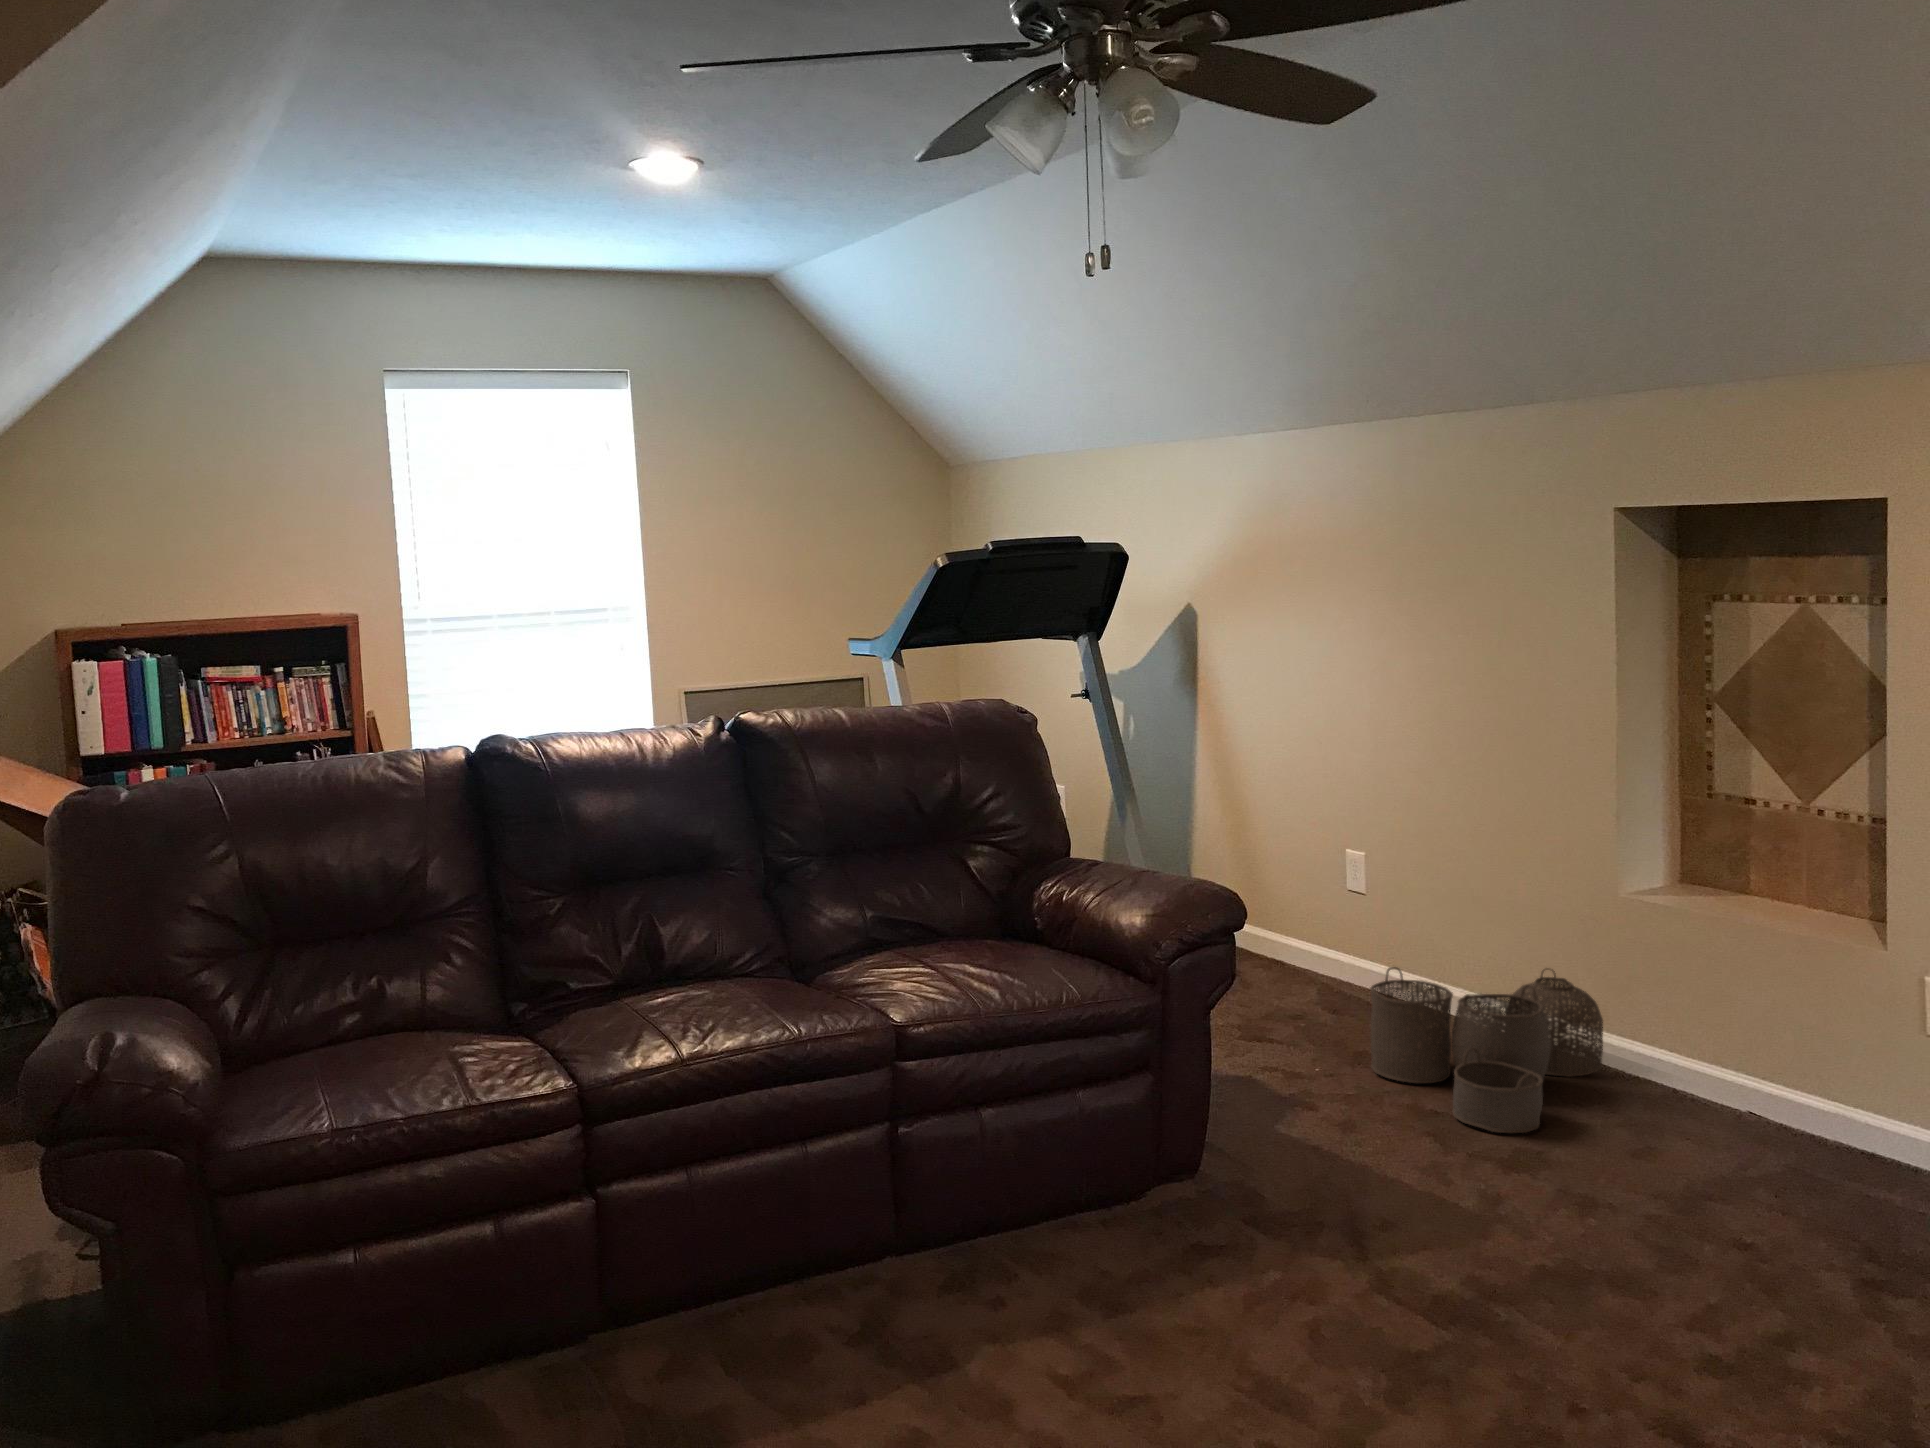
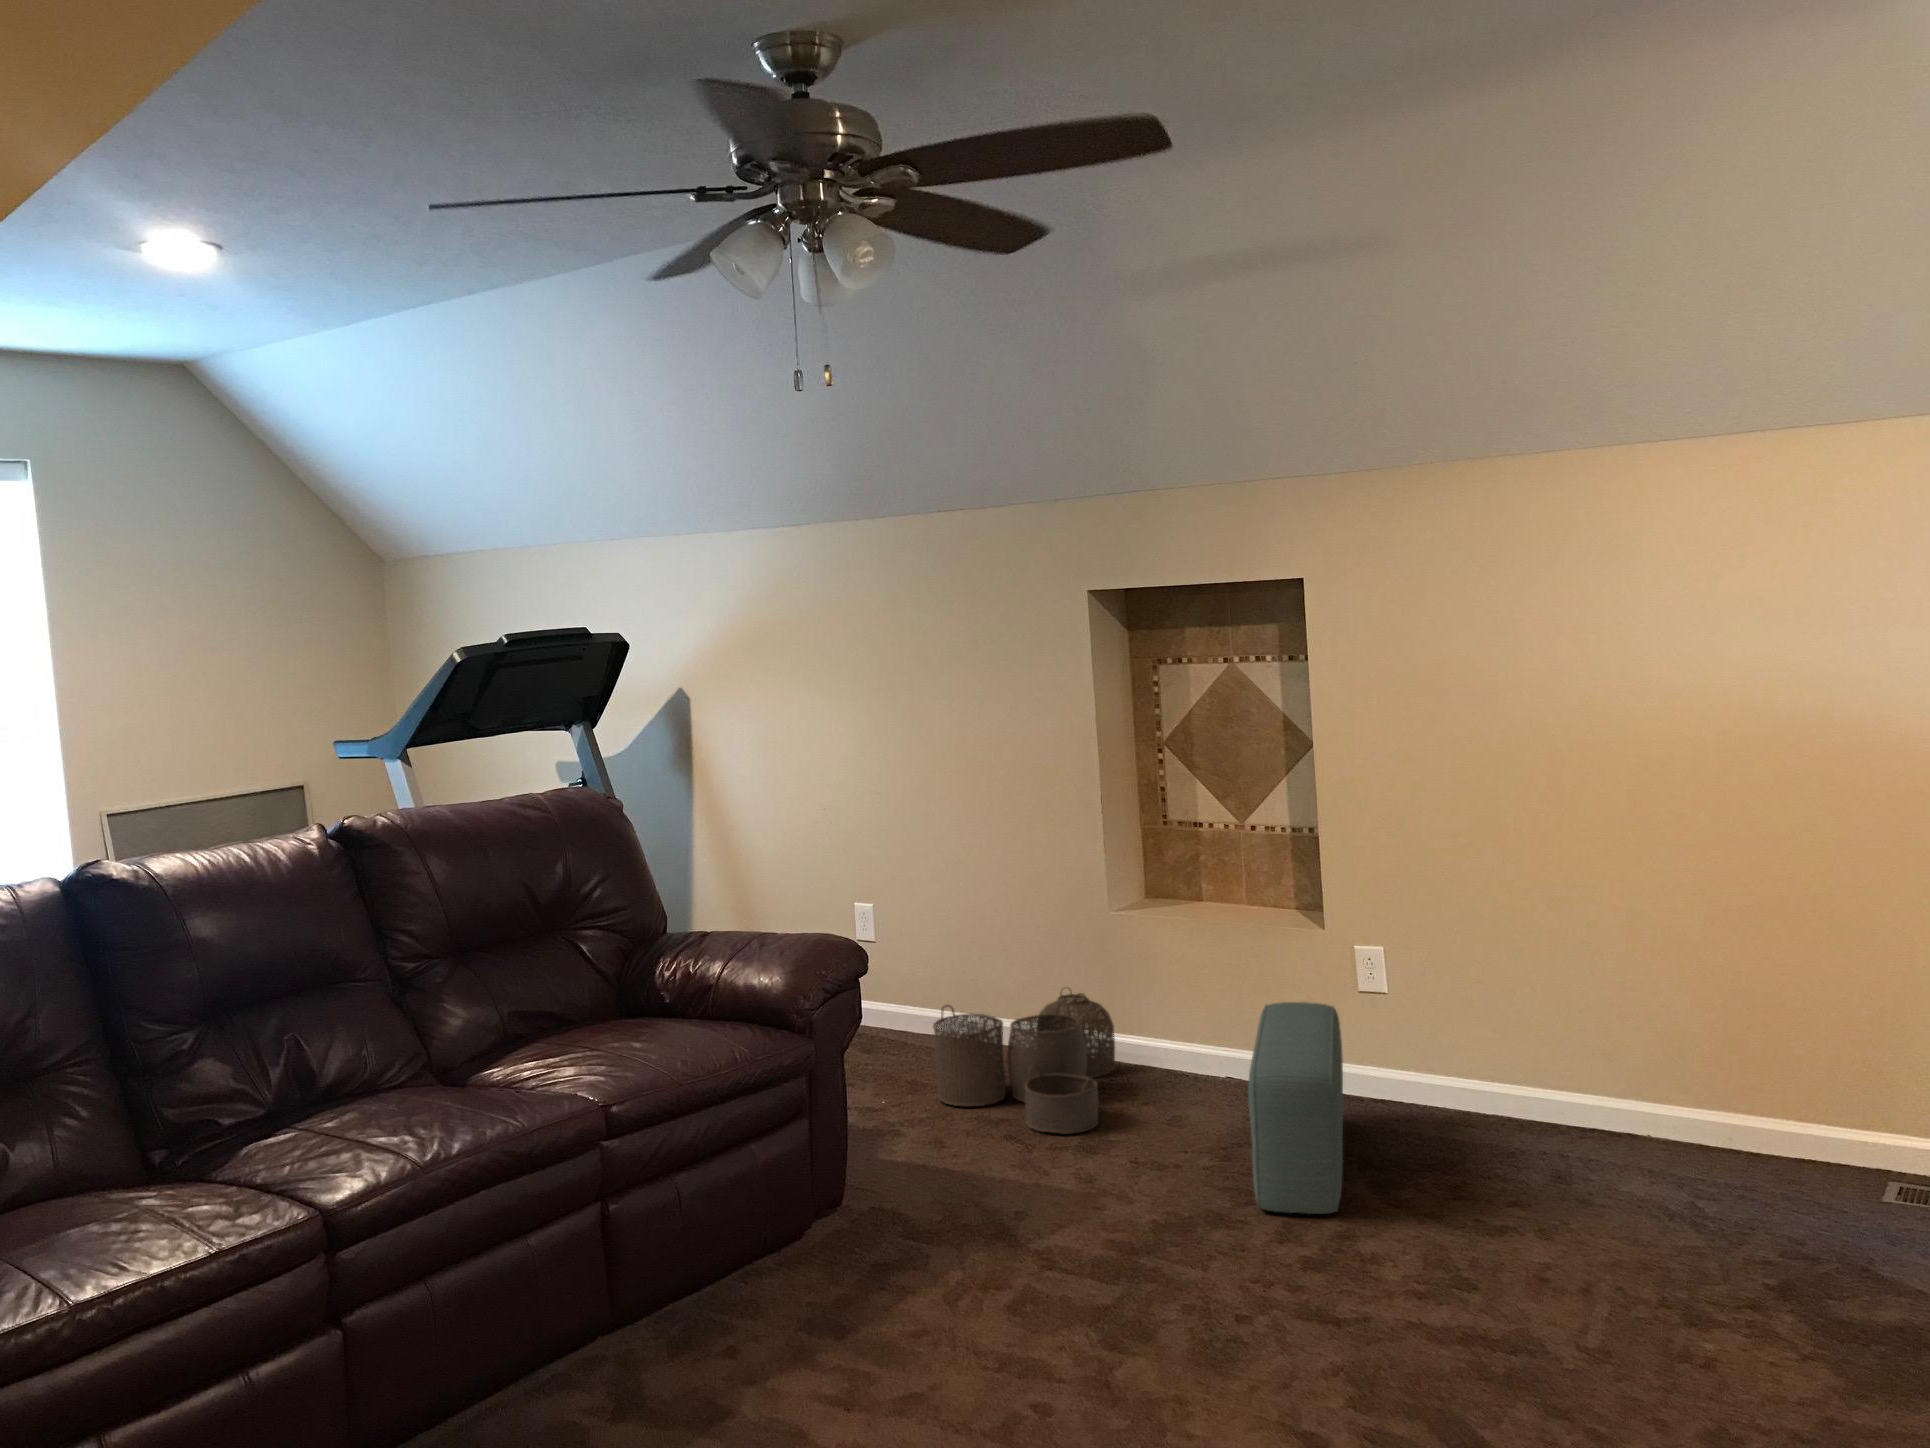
pouf: none [1674,1025,1861,1292] -> present [1248,1002,1343,1214]

